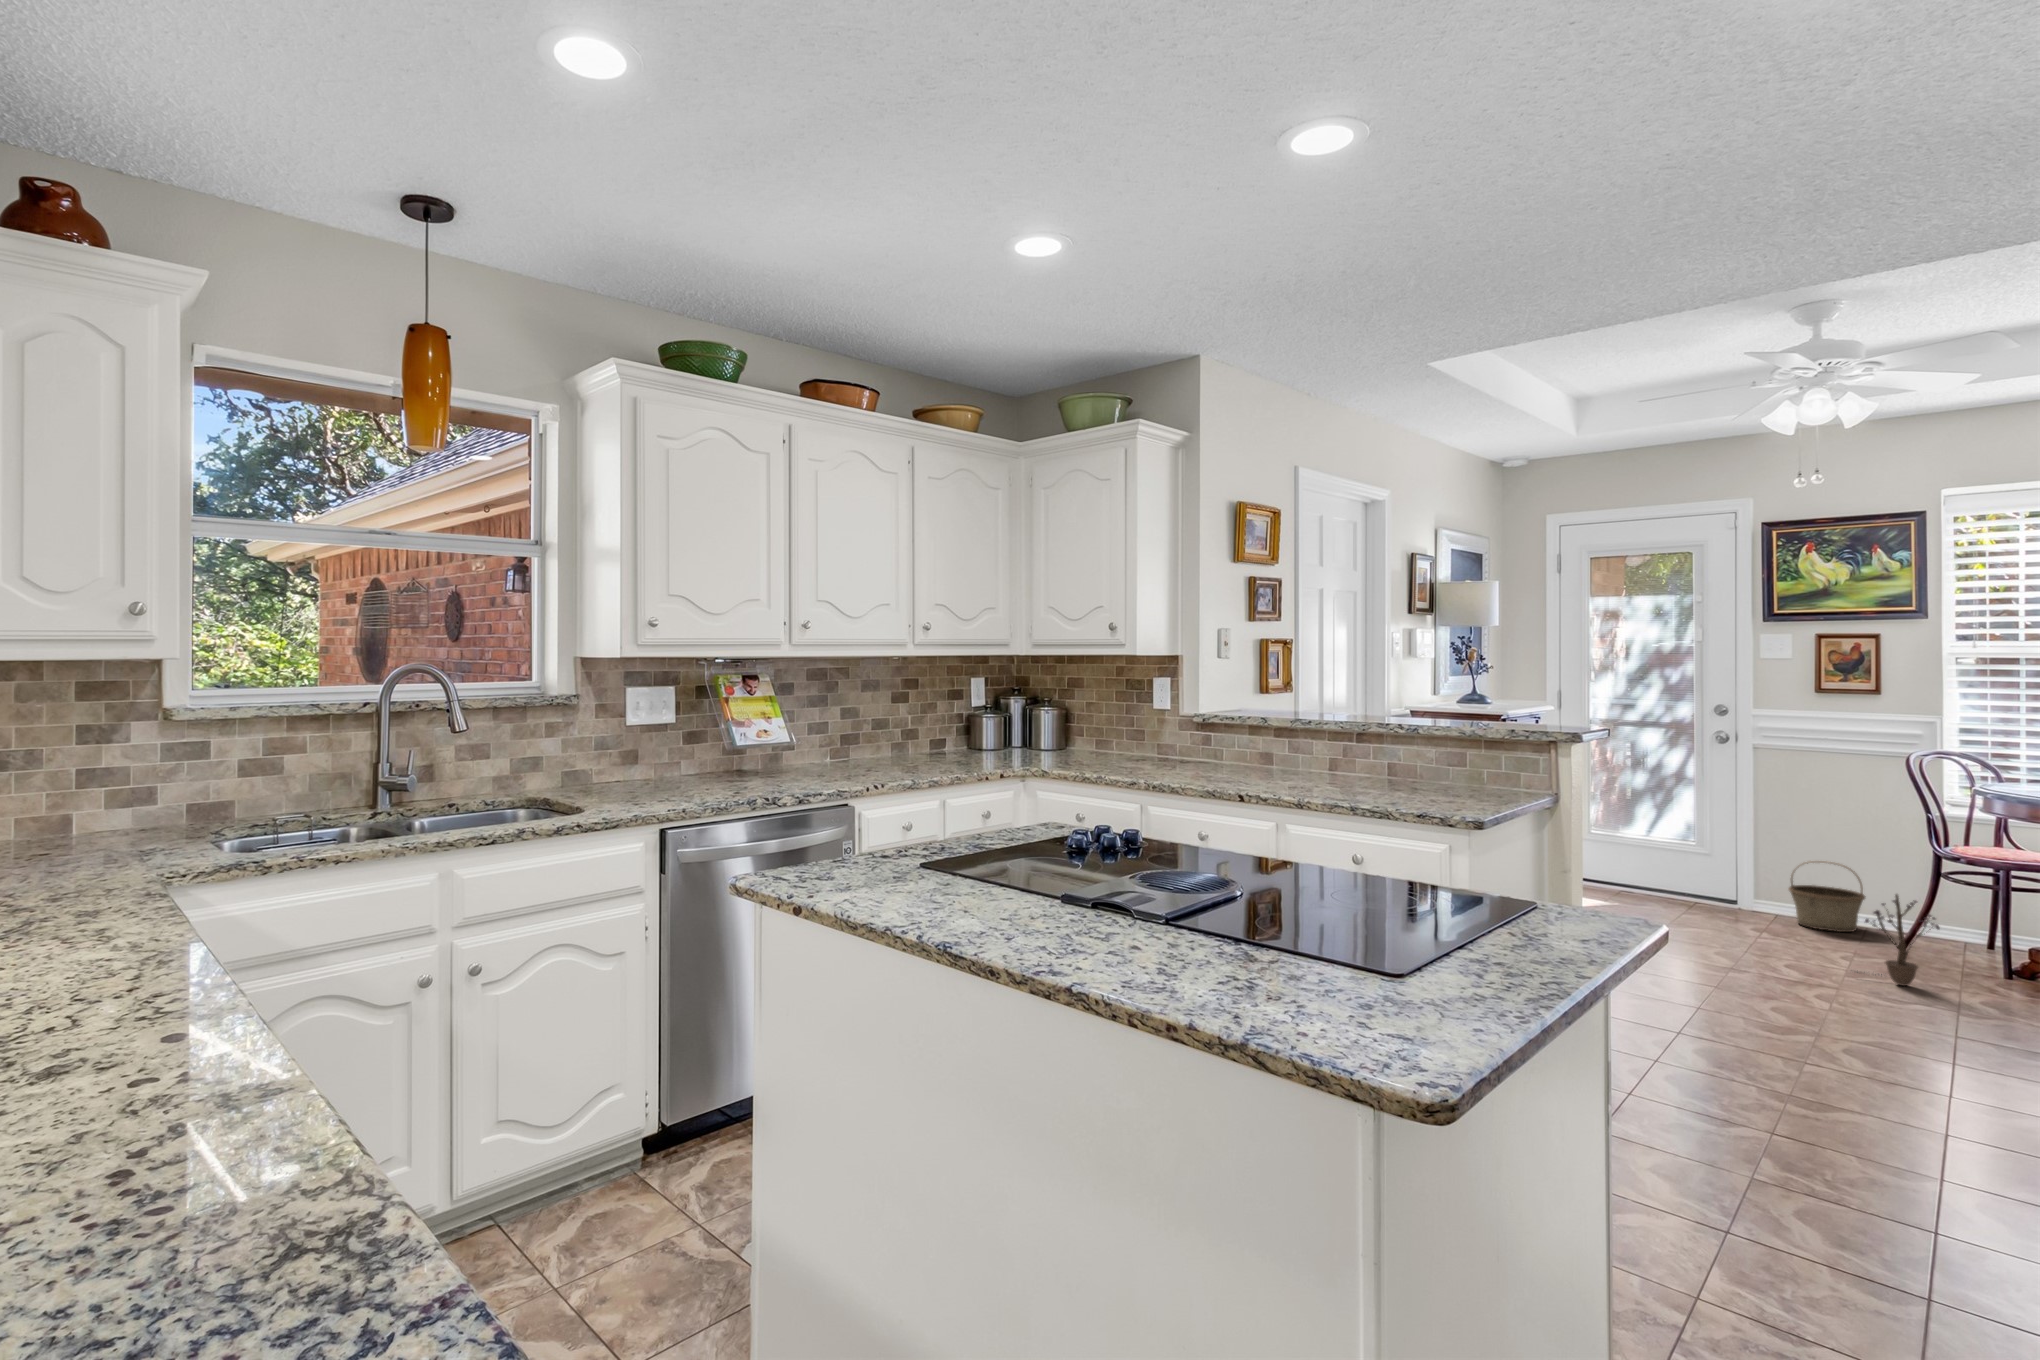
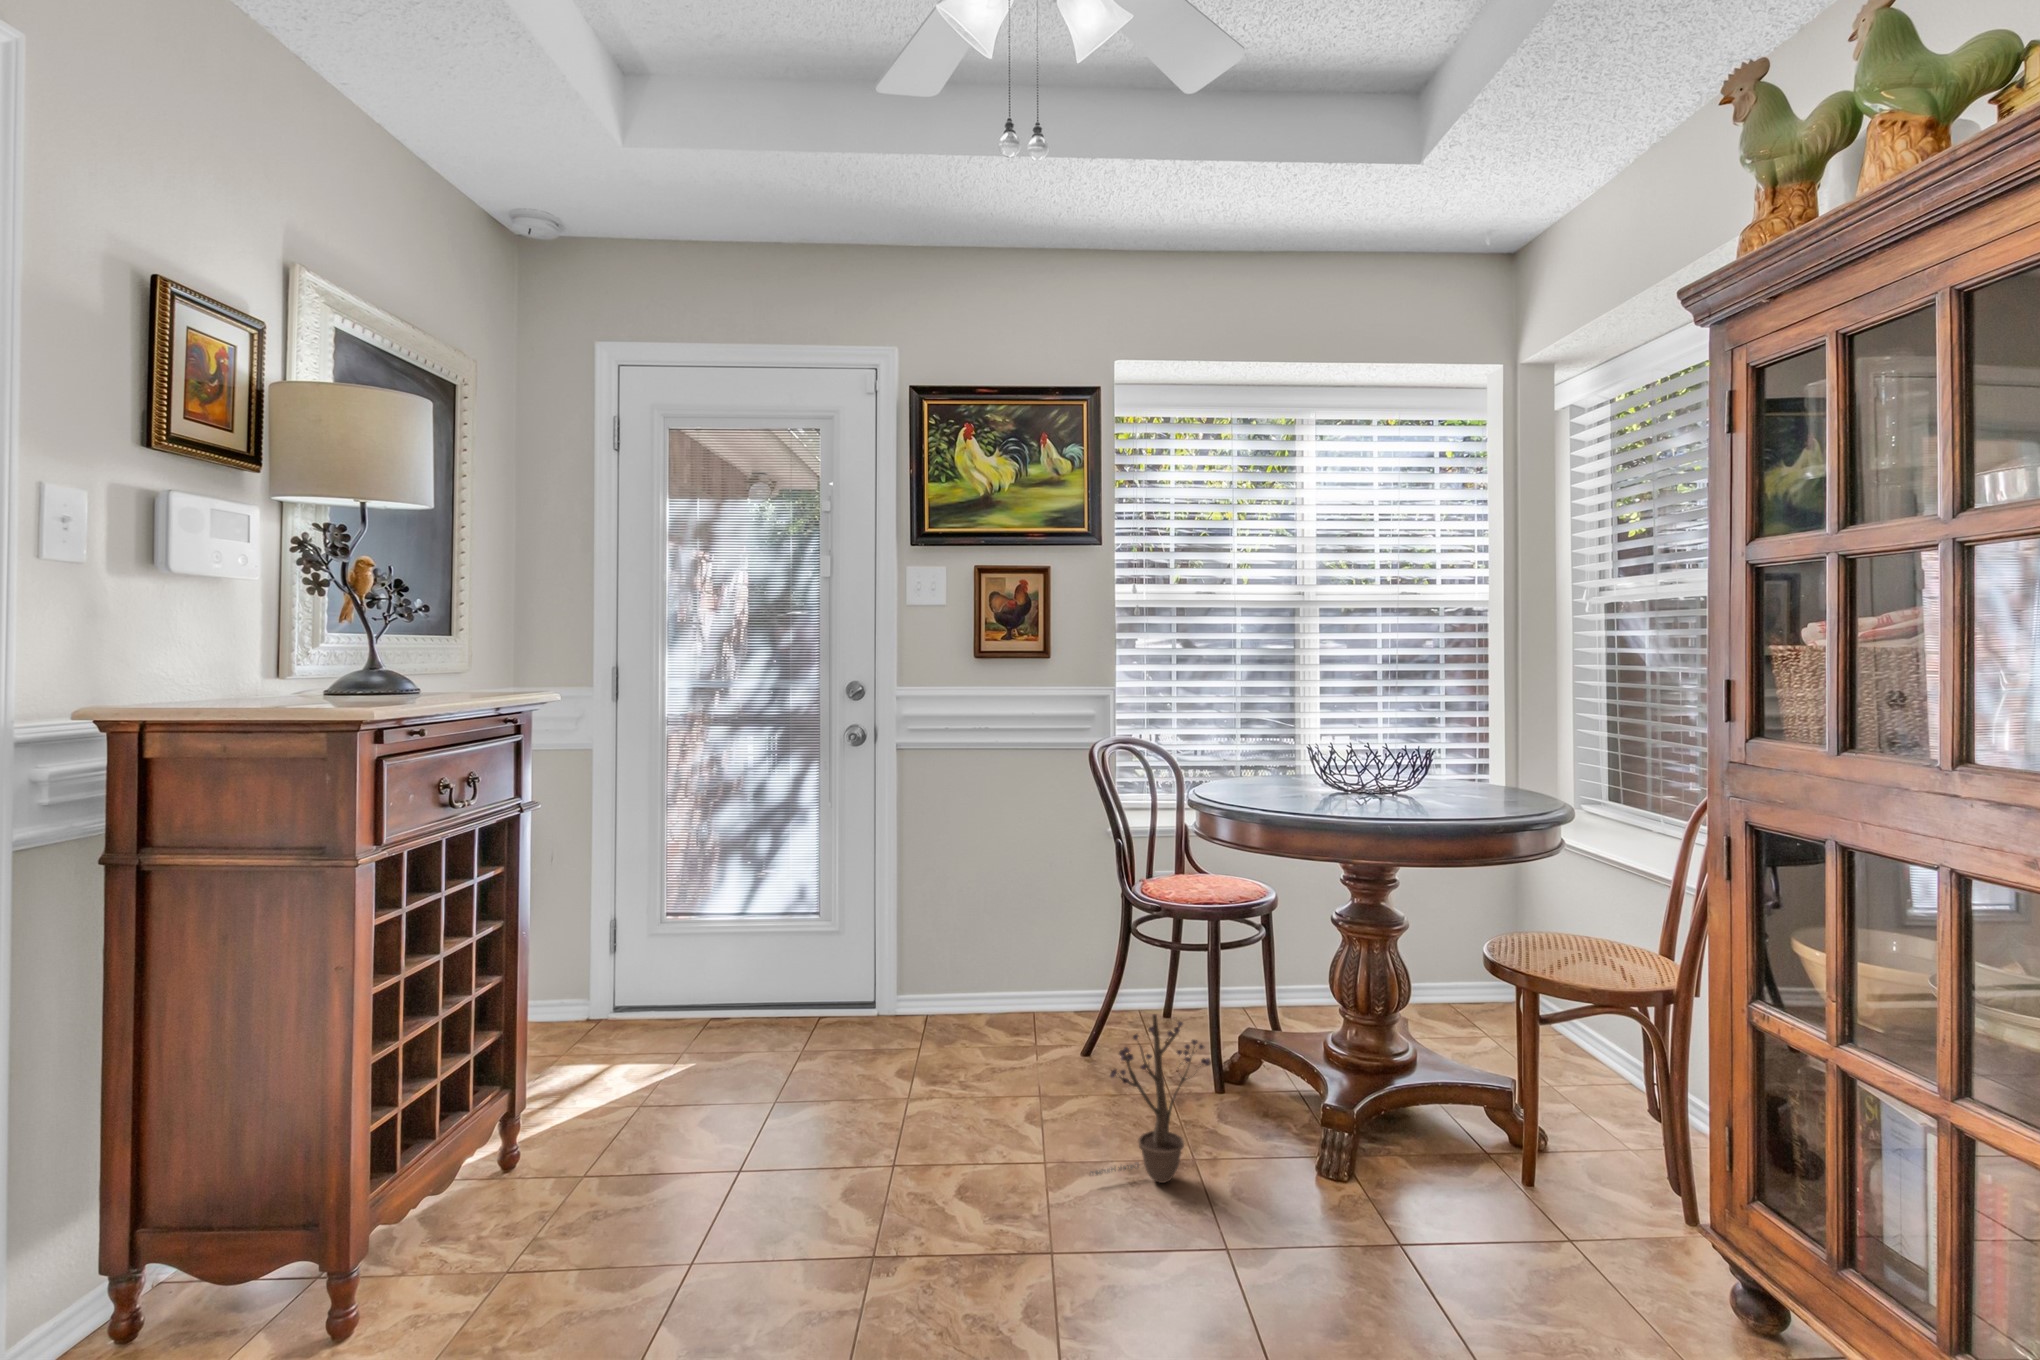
basket: present [1789,861,1866,932] -> none [949,923,1043,1040]

